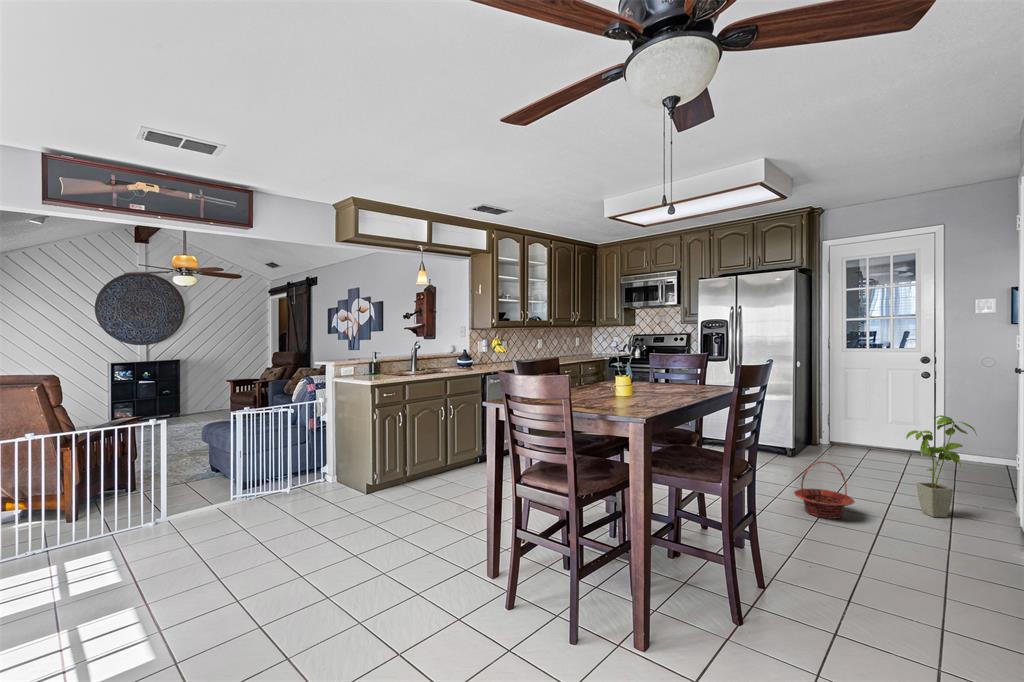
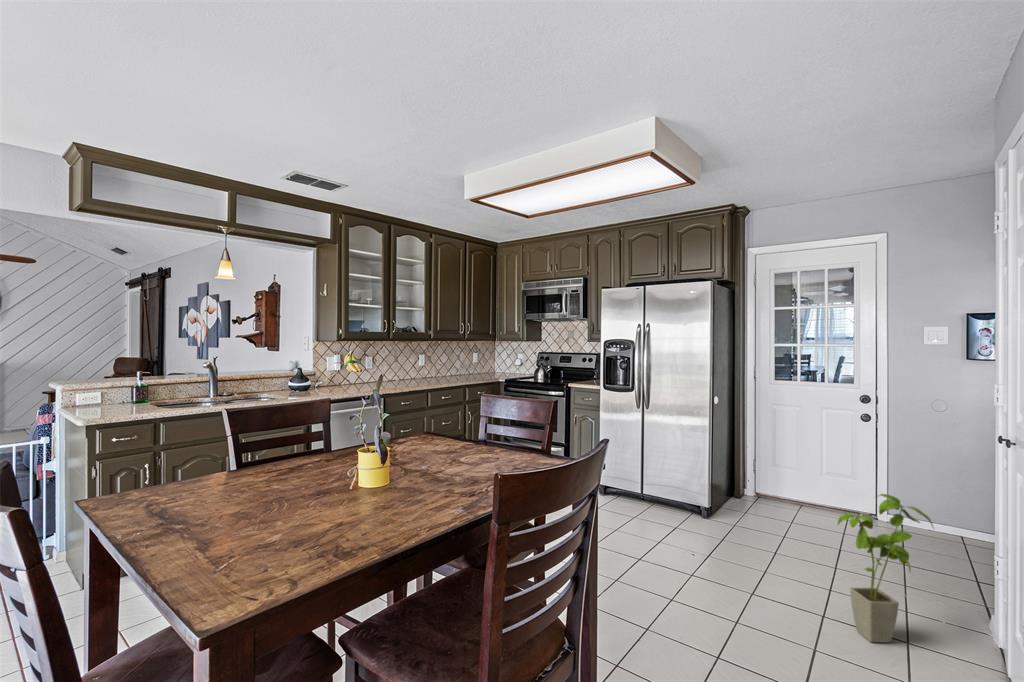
basket: present [794,462,854,519] -> none [681,558,764,648]

